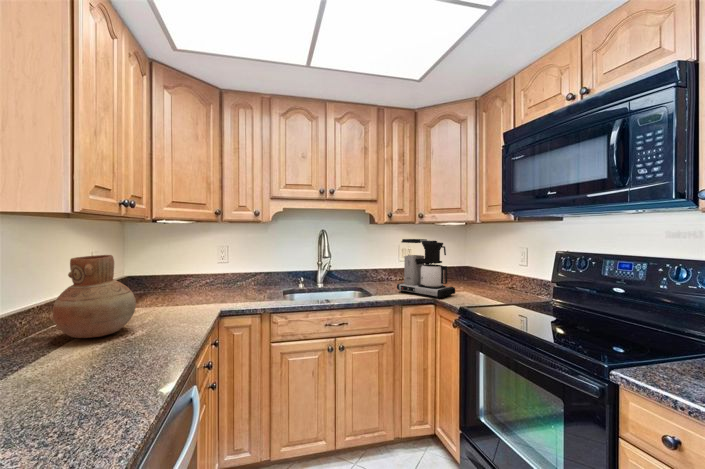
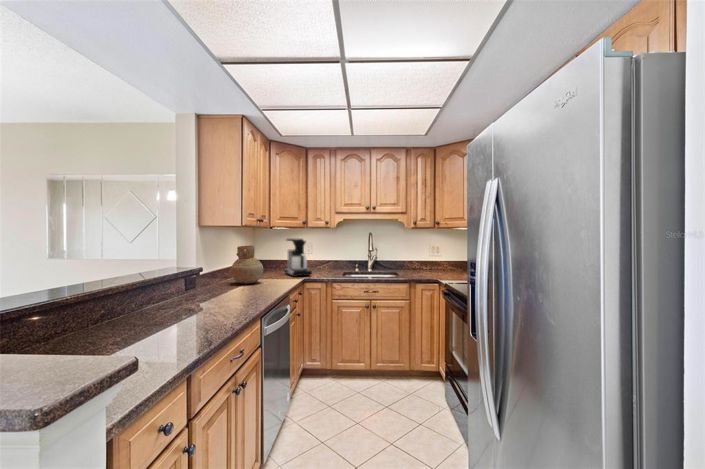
coffee maker: present [397,239,455,298] -> present [284,239,312,277]

